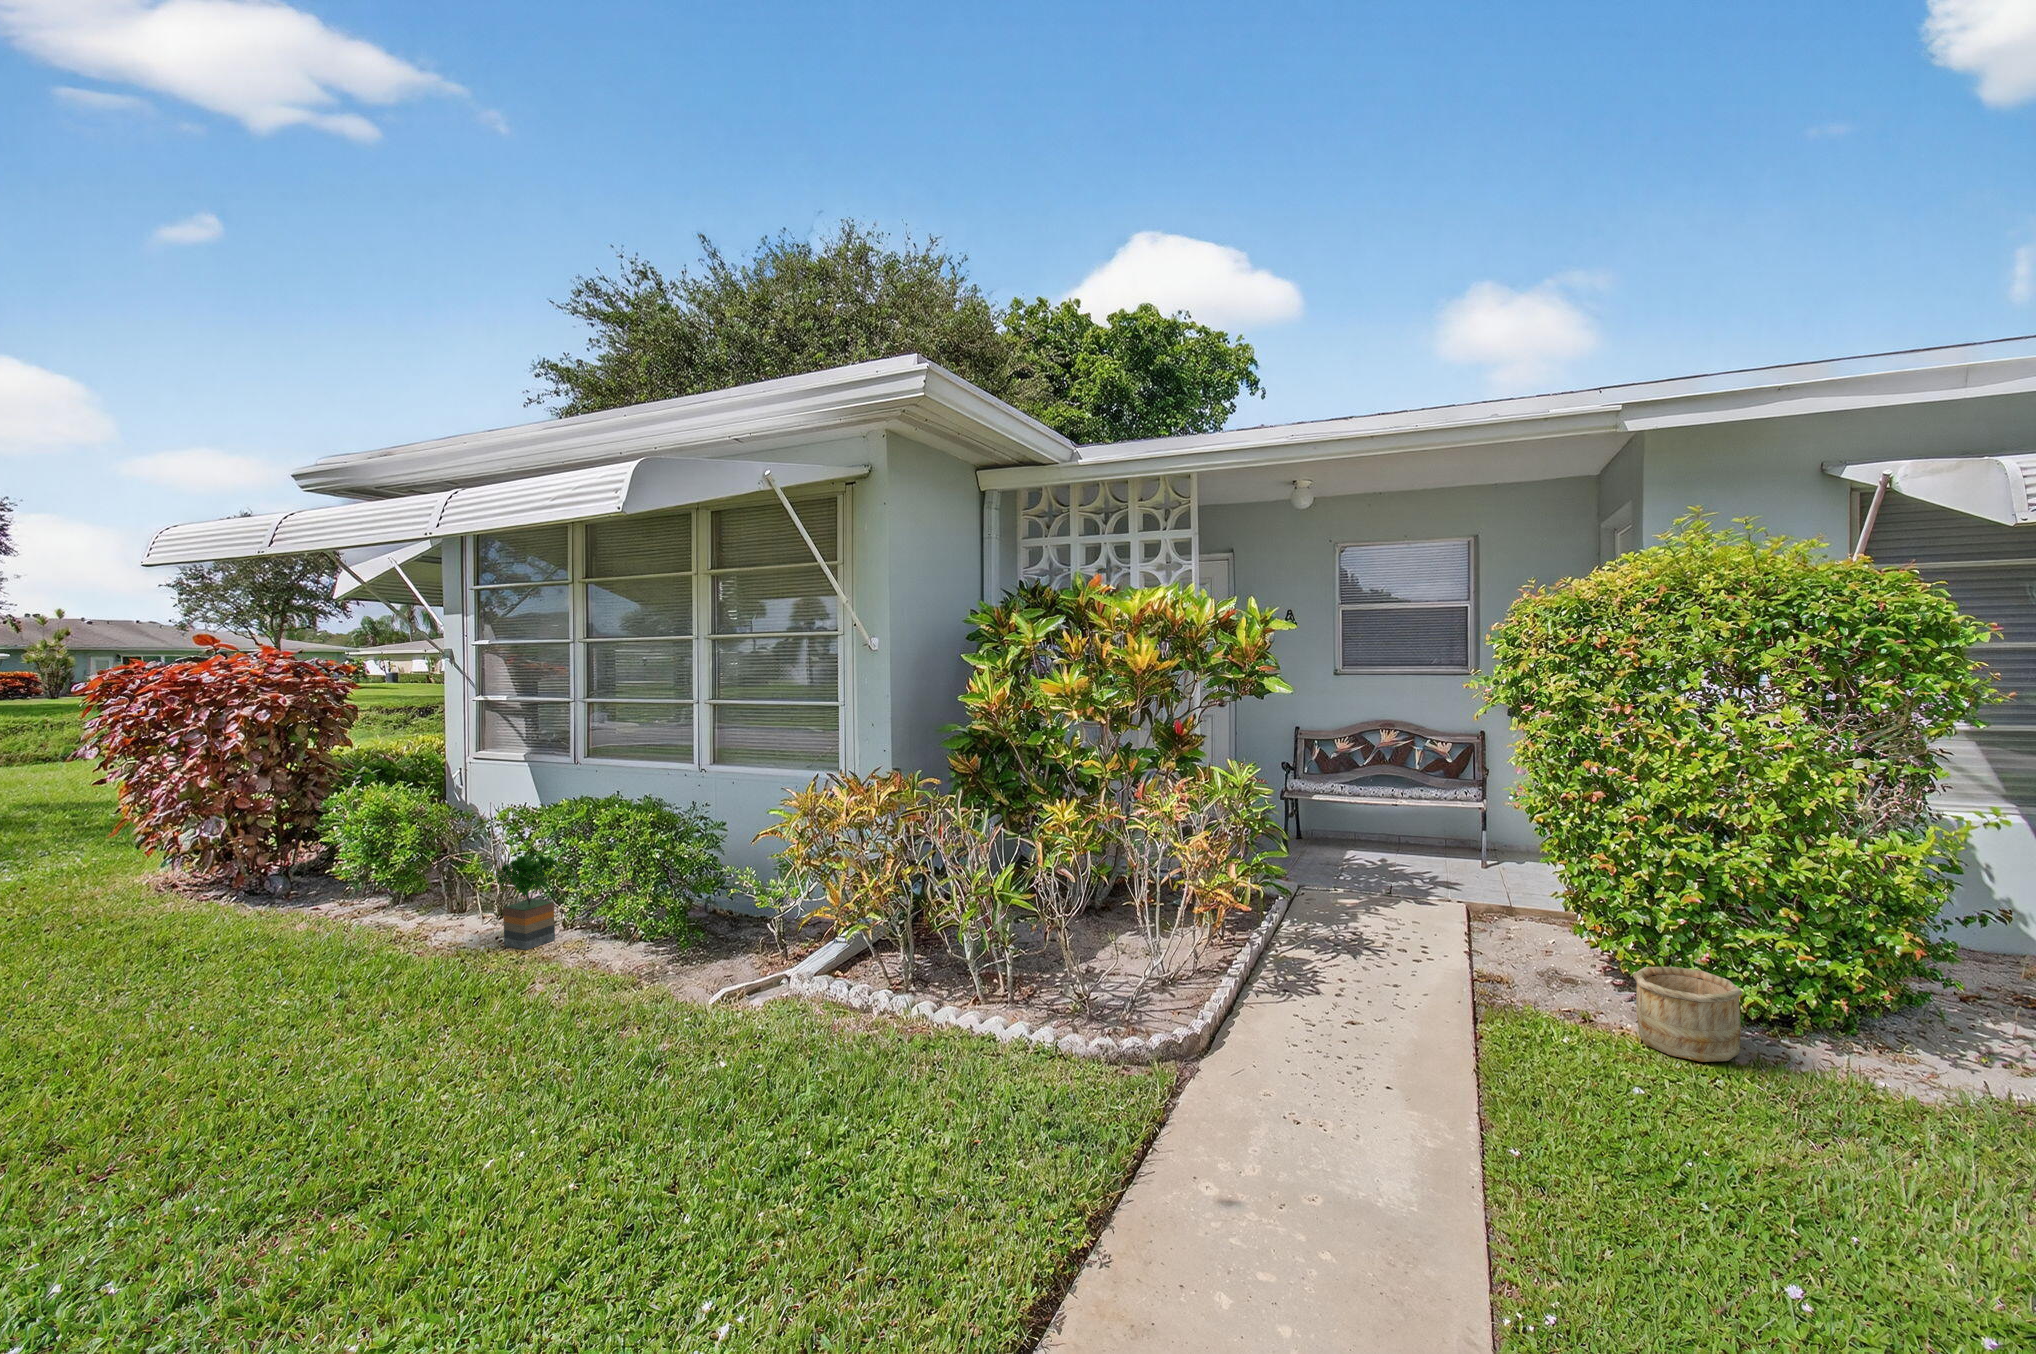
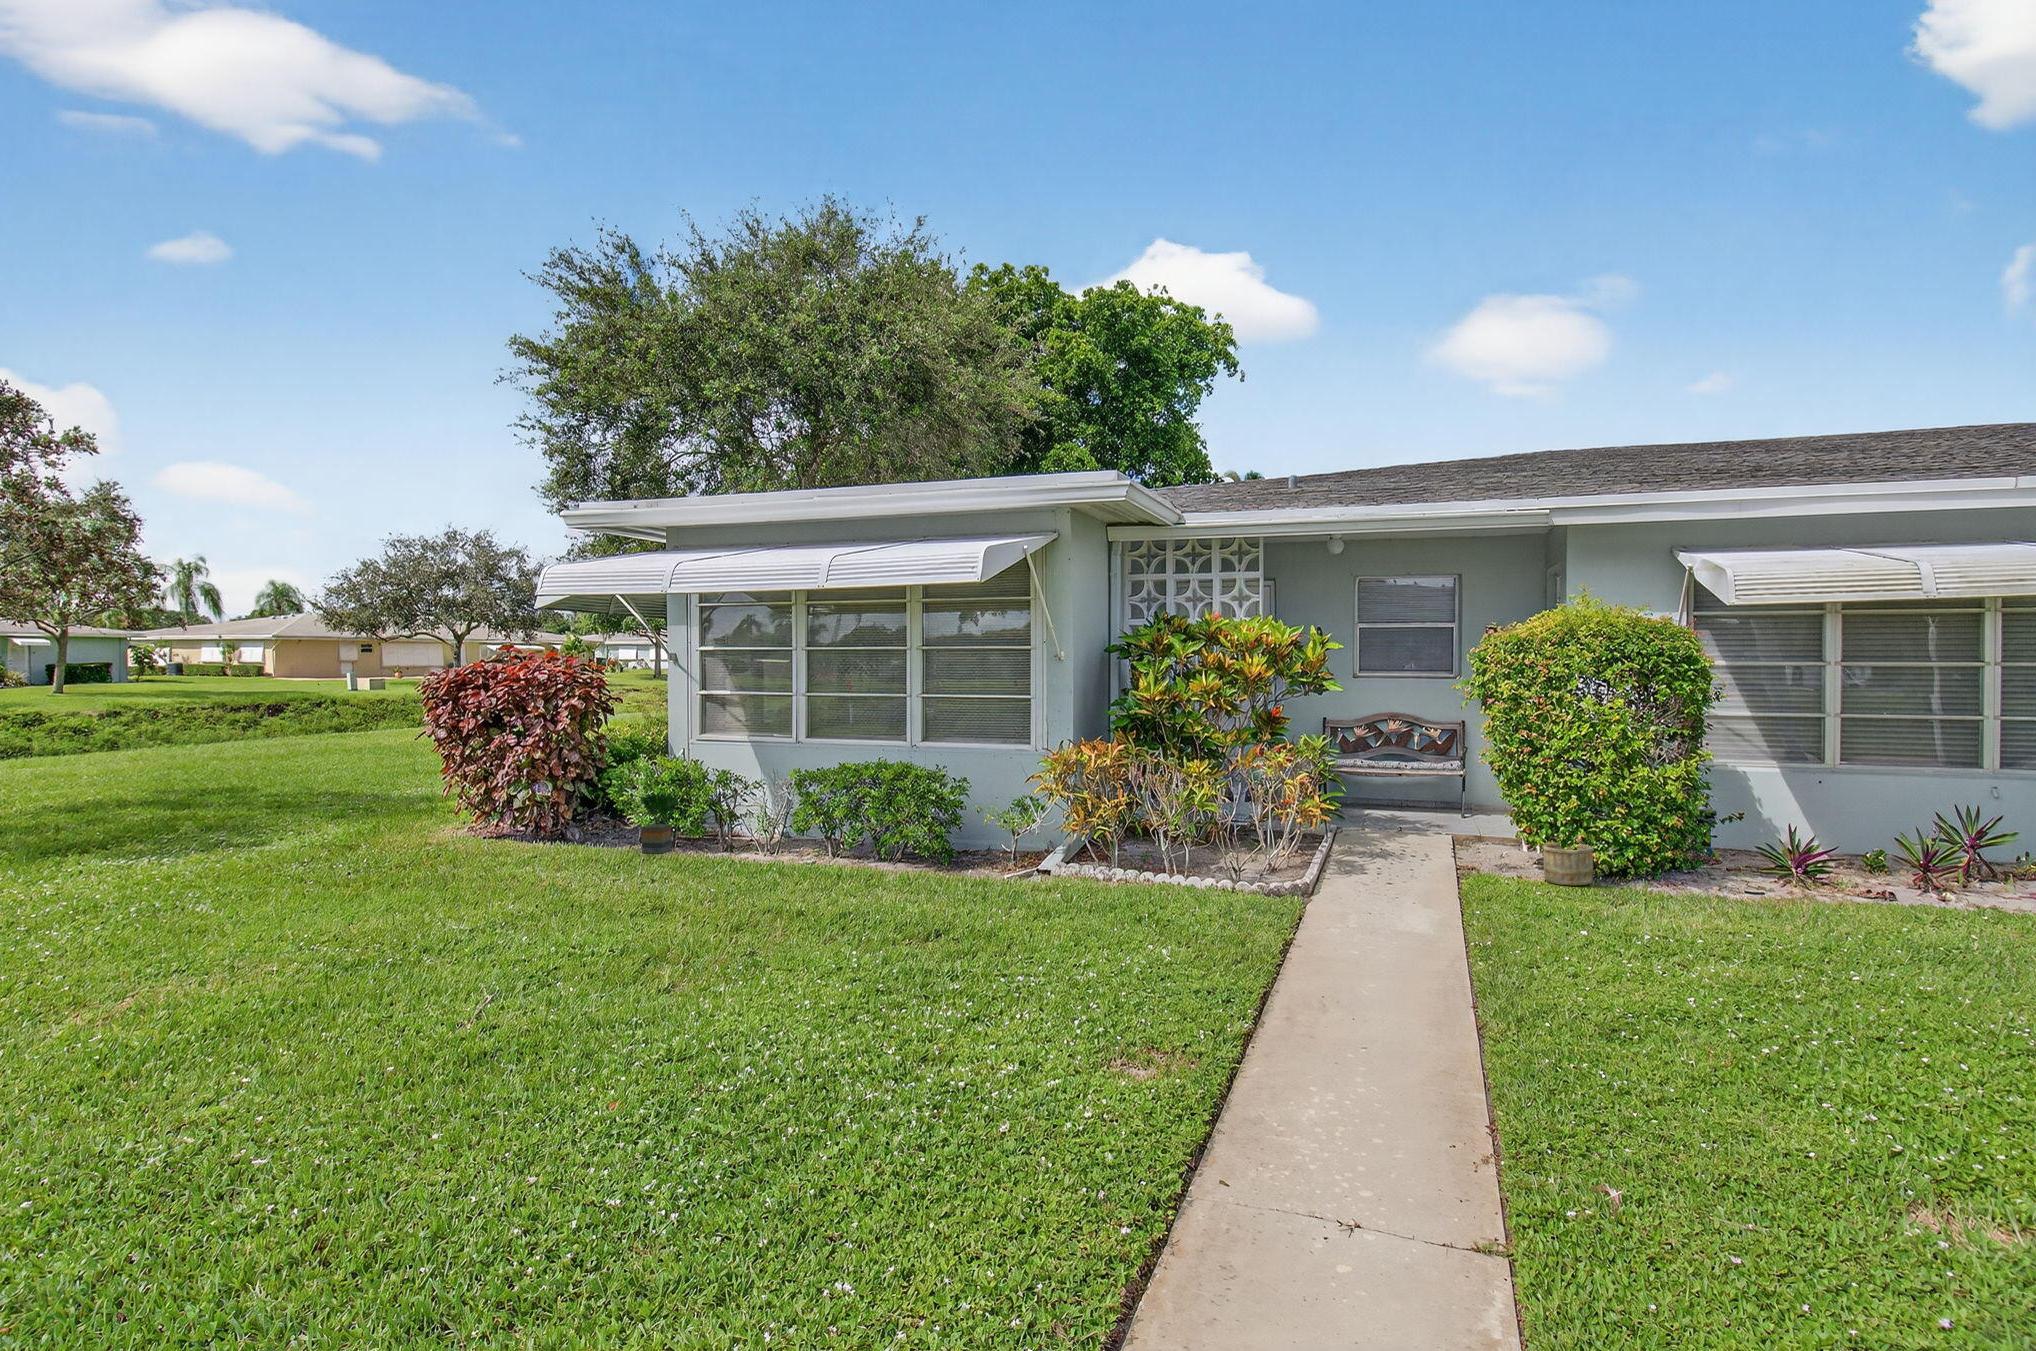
potted tree: present [497,855,563,950] -> present [641,794,677,854]

